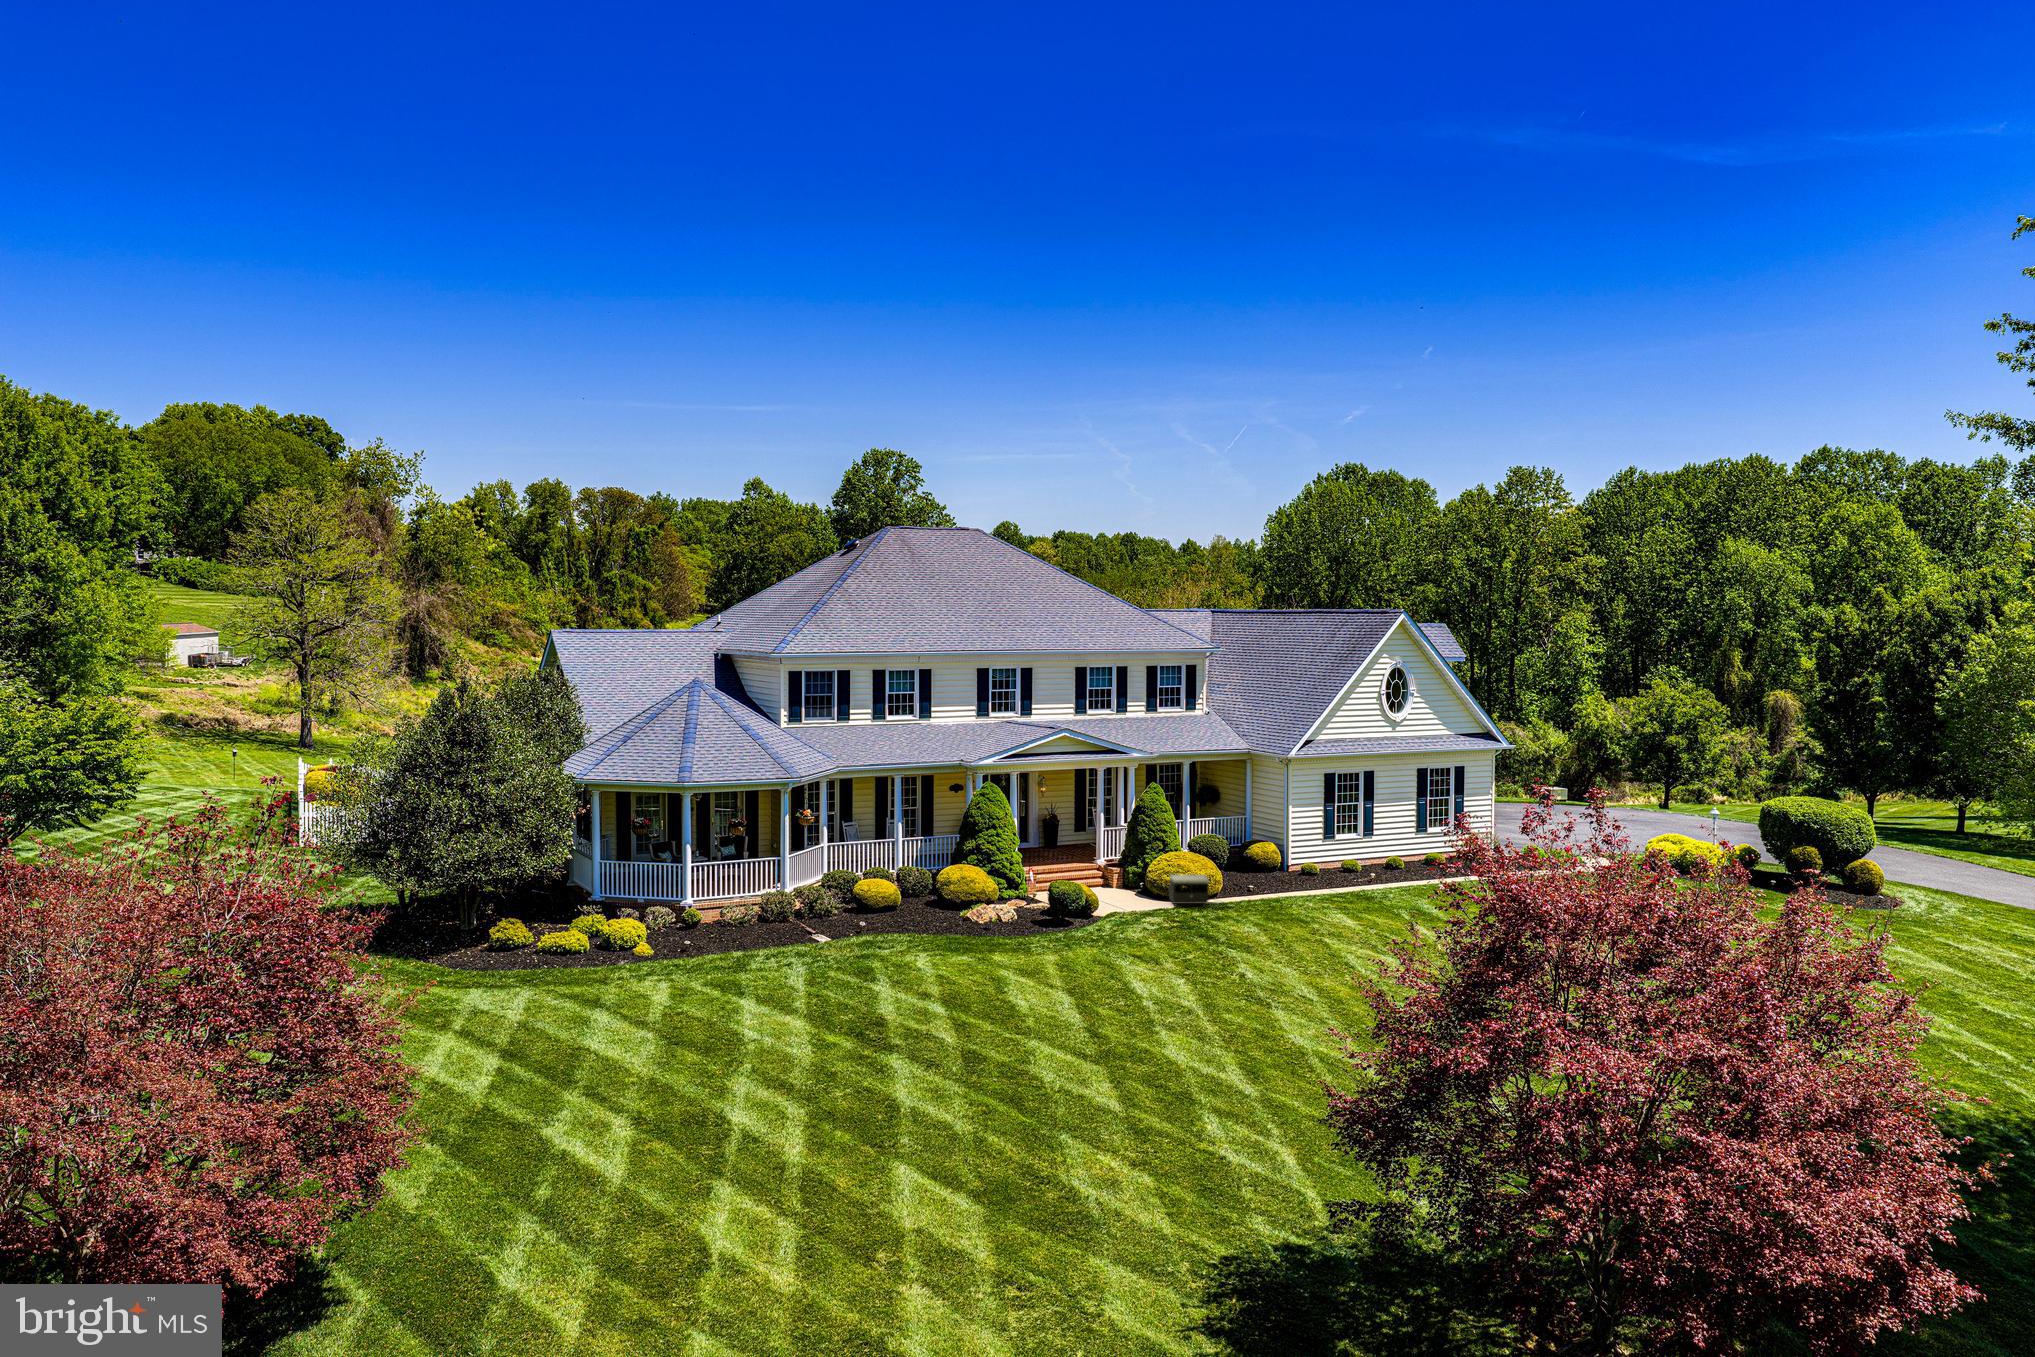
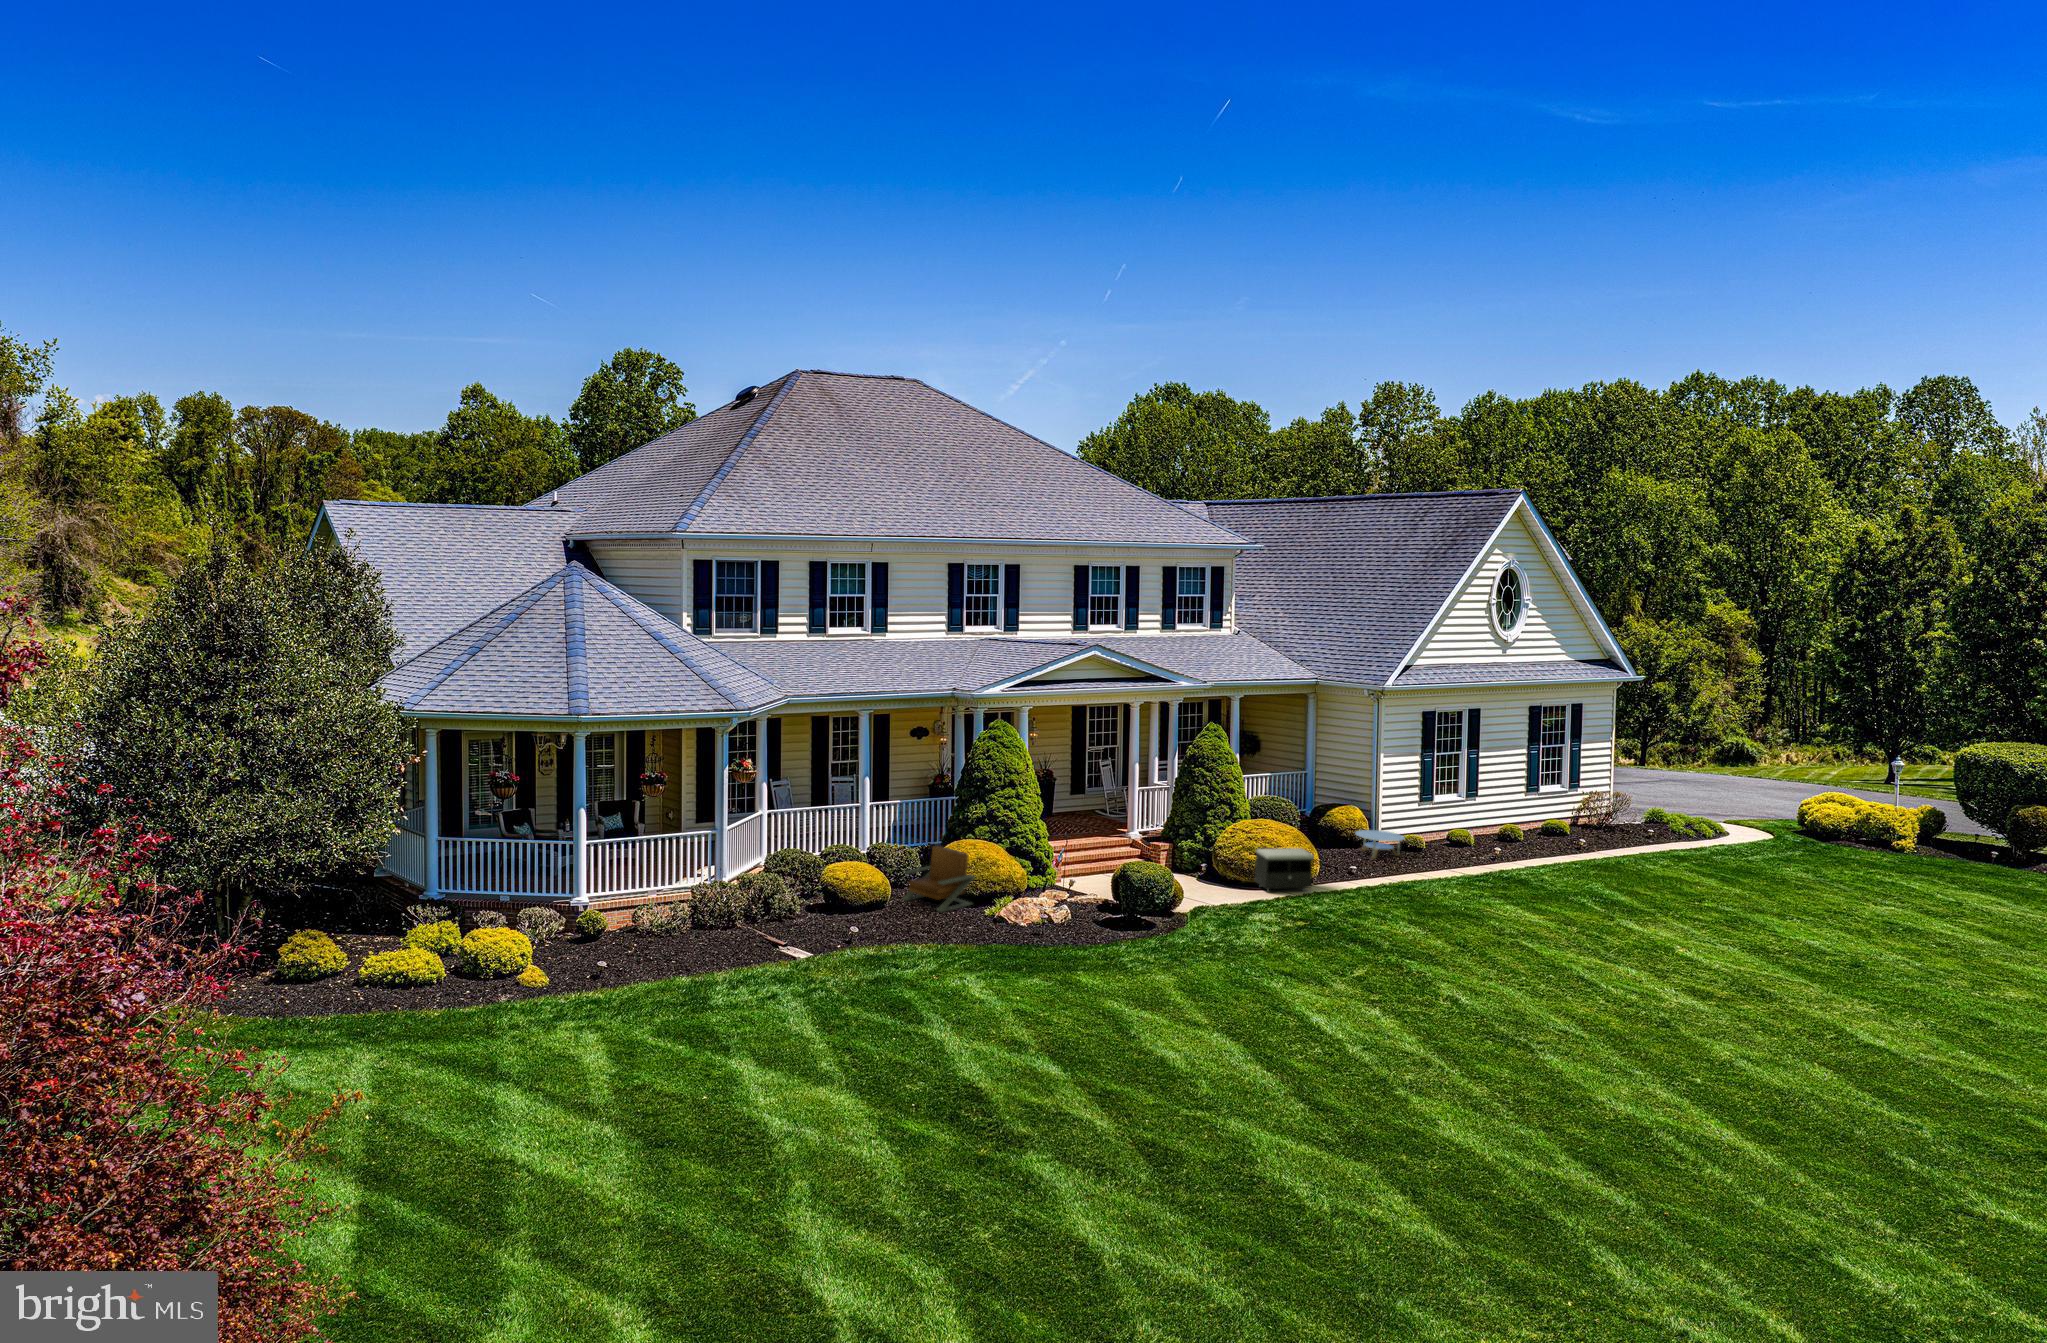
round table: none [1265,861,1302,883] -> present [1356,830,1404,859]
lounge chair: none [908,869,956,916] -> present [903,846,975,912]

